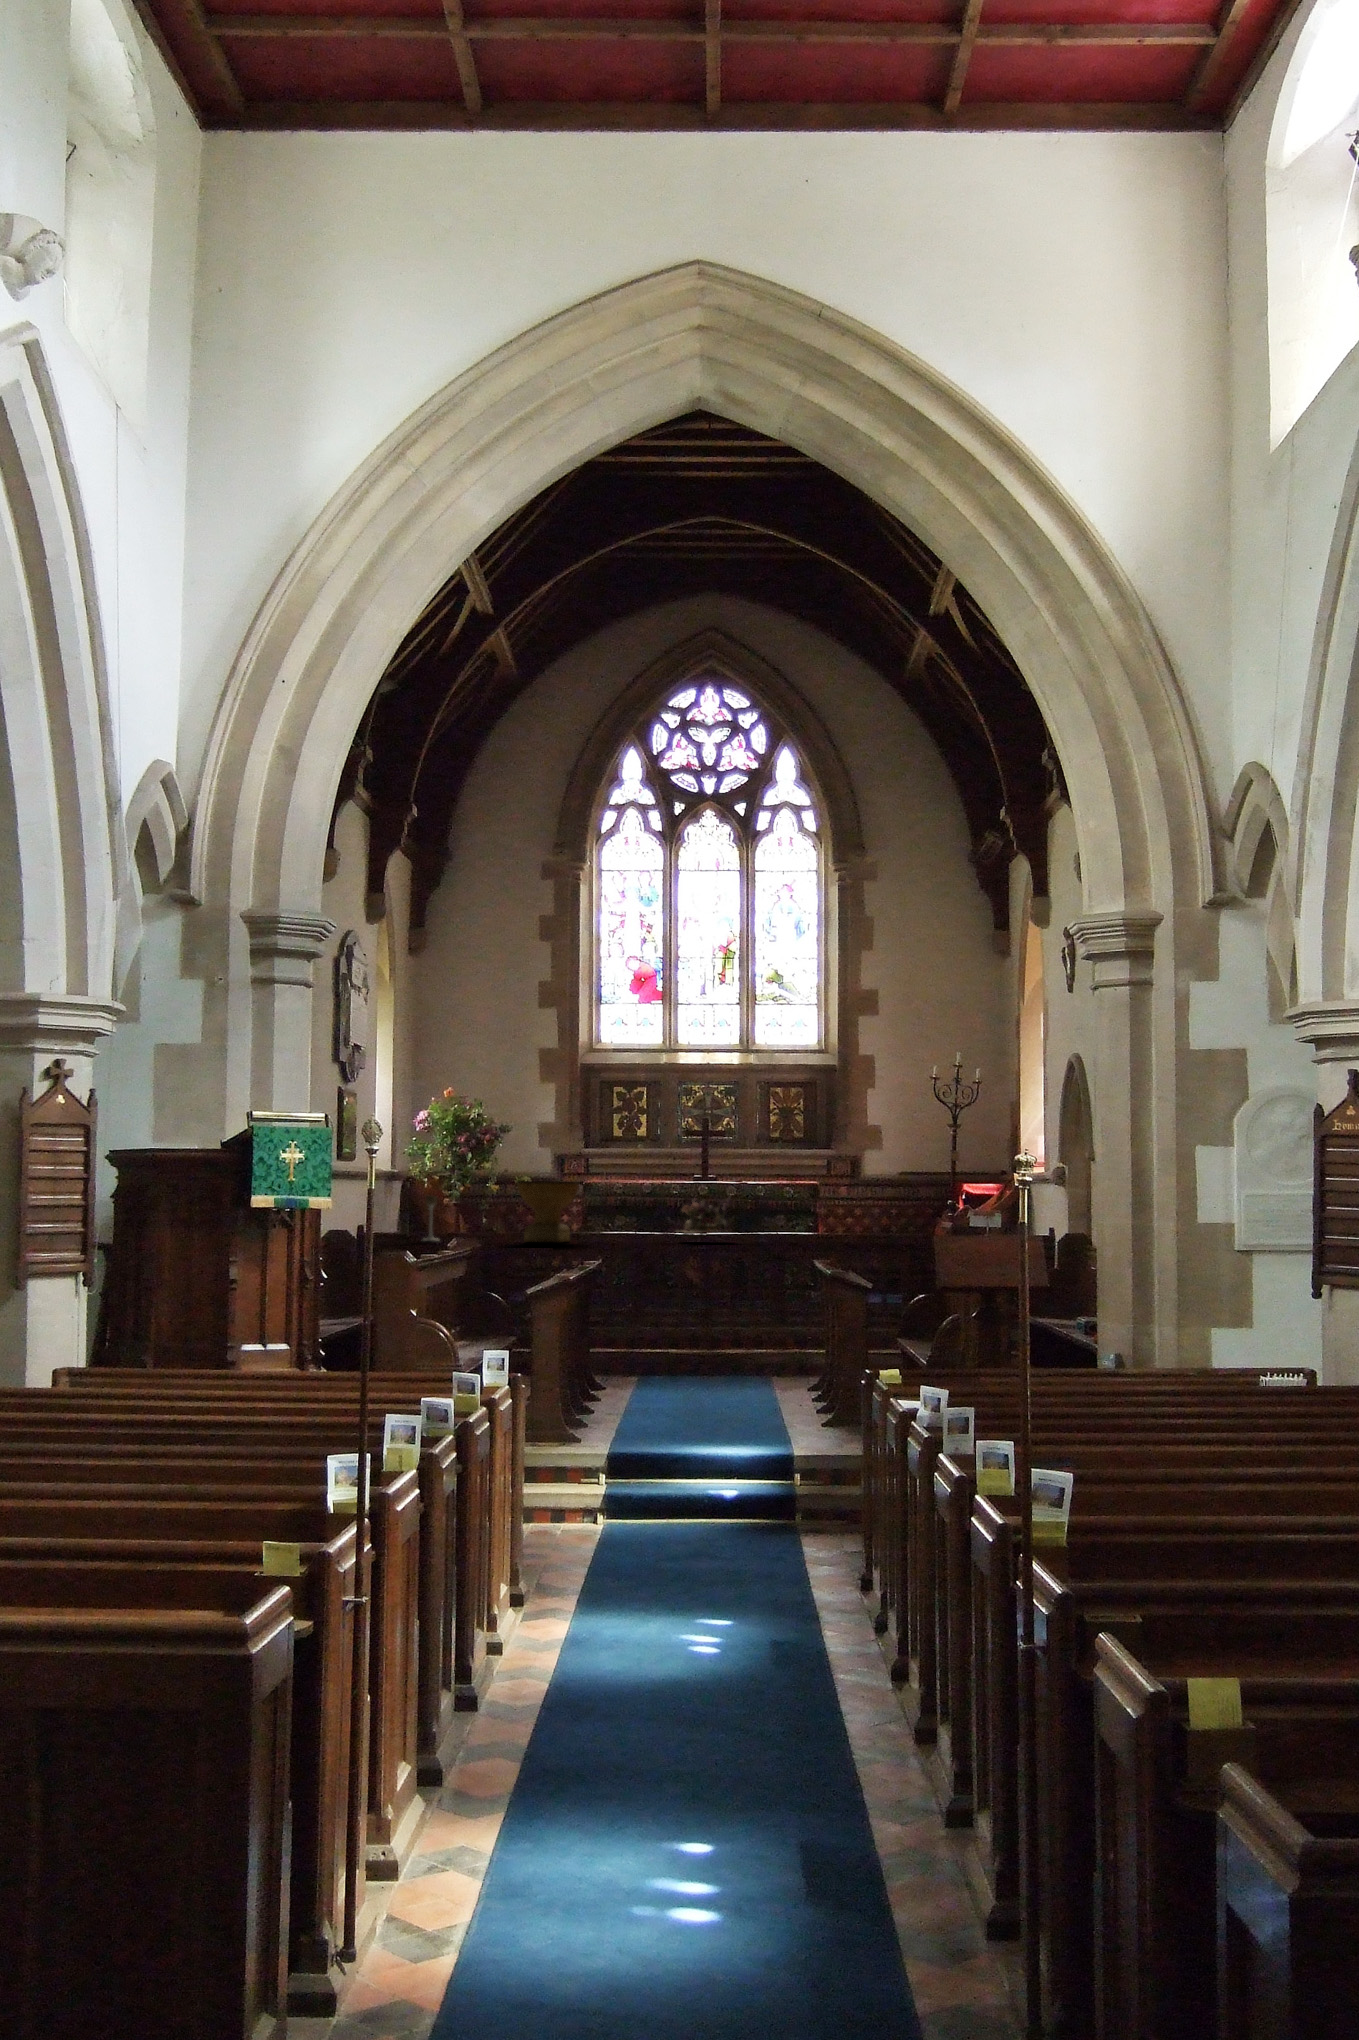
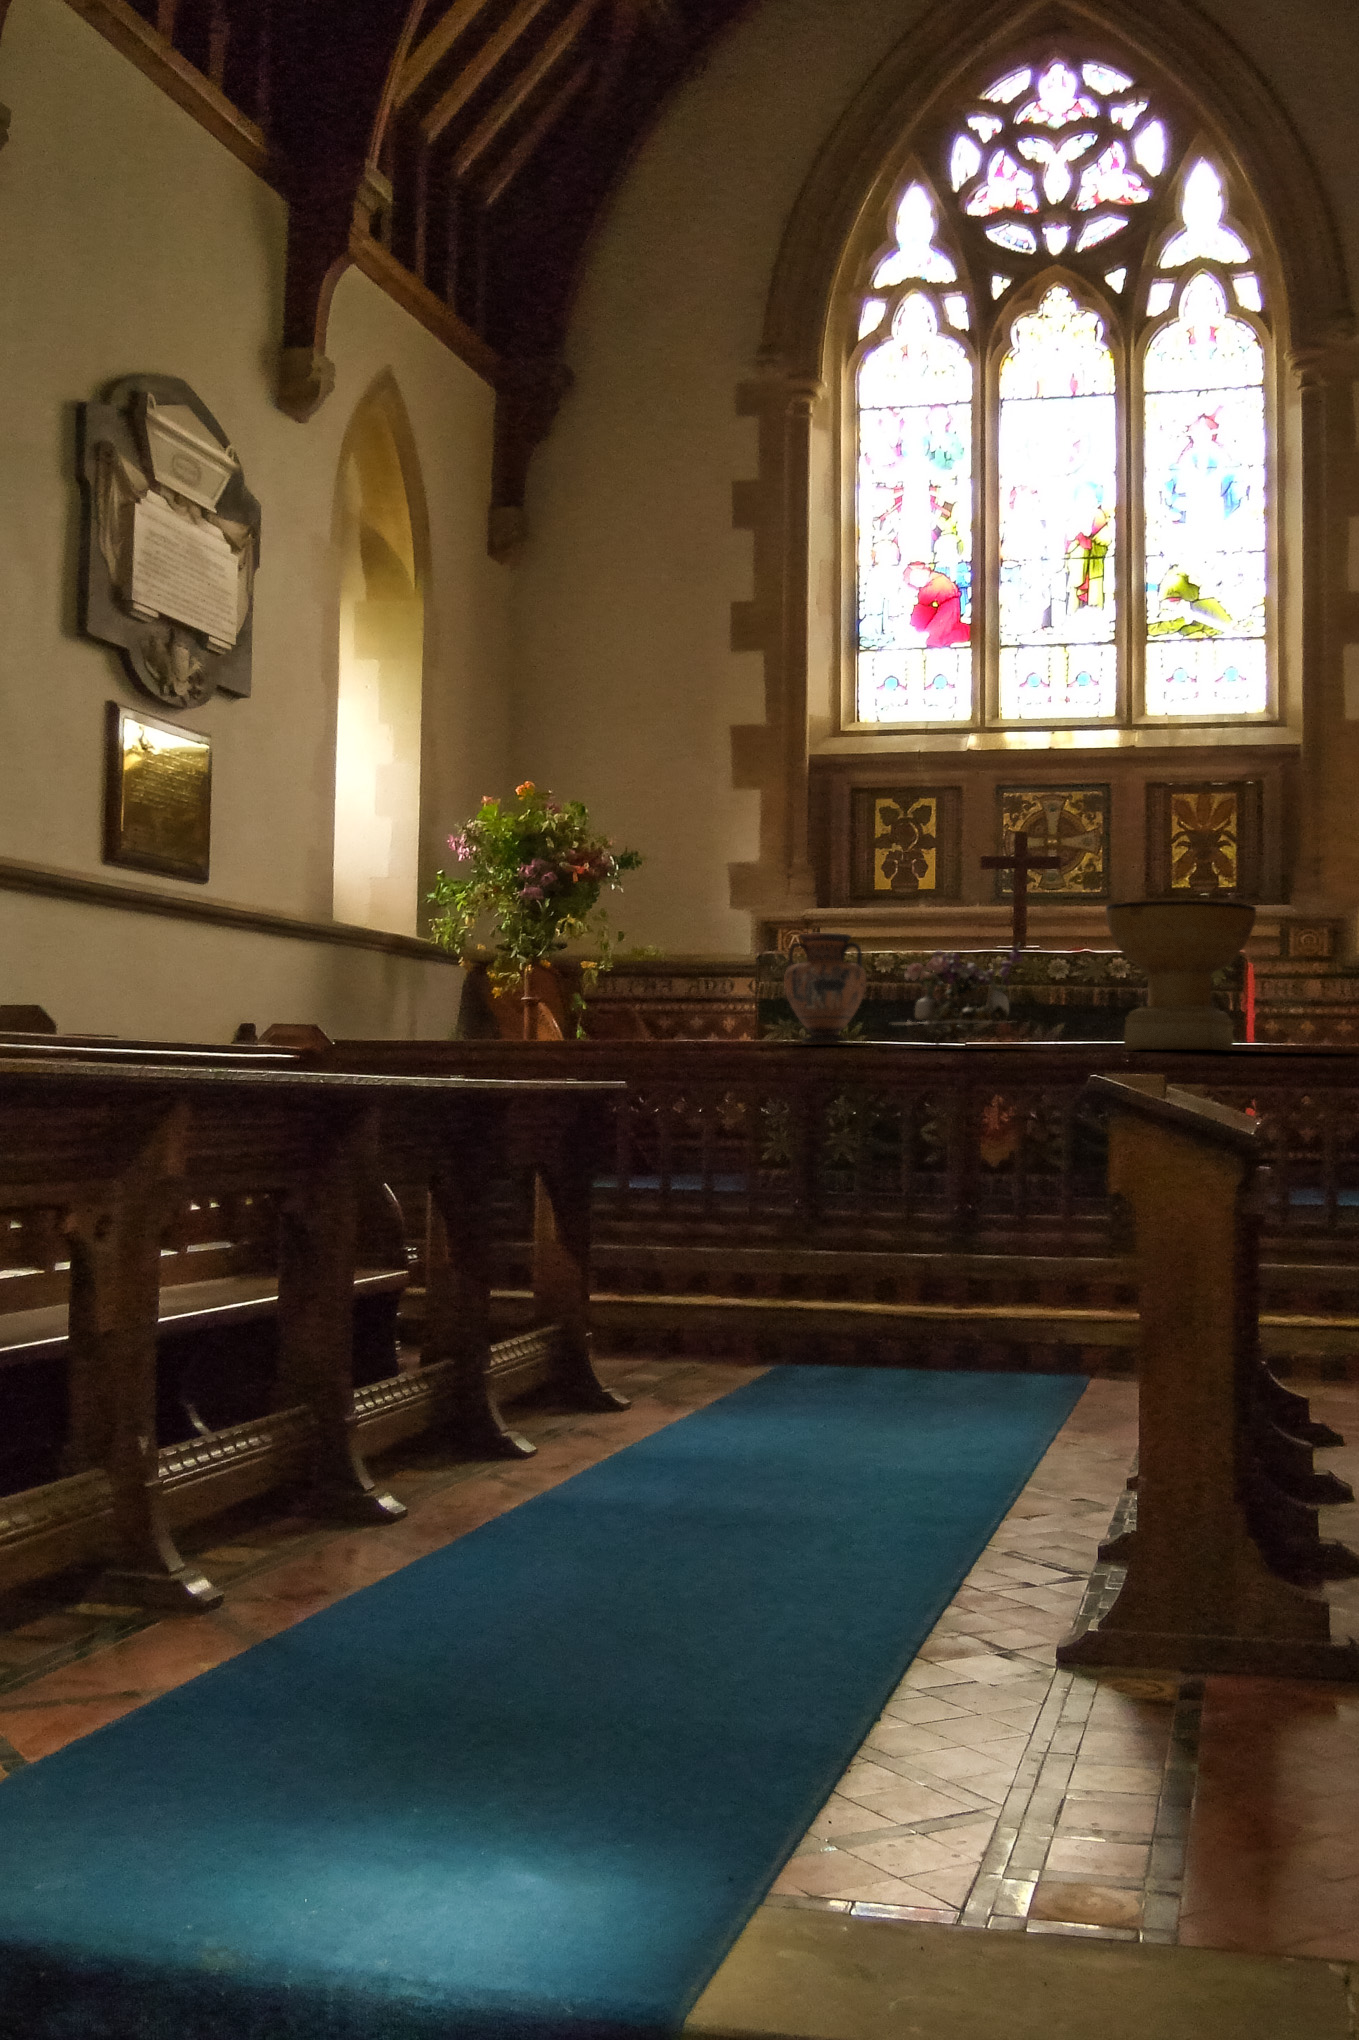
decorative bowl: present [518,1181,579,1242] -> present [1106,900,1256,1051]
vase: none [616,1186,654,1238] -> present [784,933,866,1045]
candle holder: present [423,1196,438,1241] -> none [353,948,393,1046]

